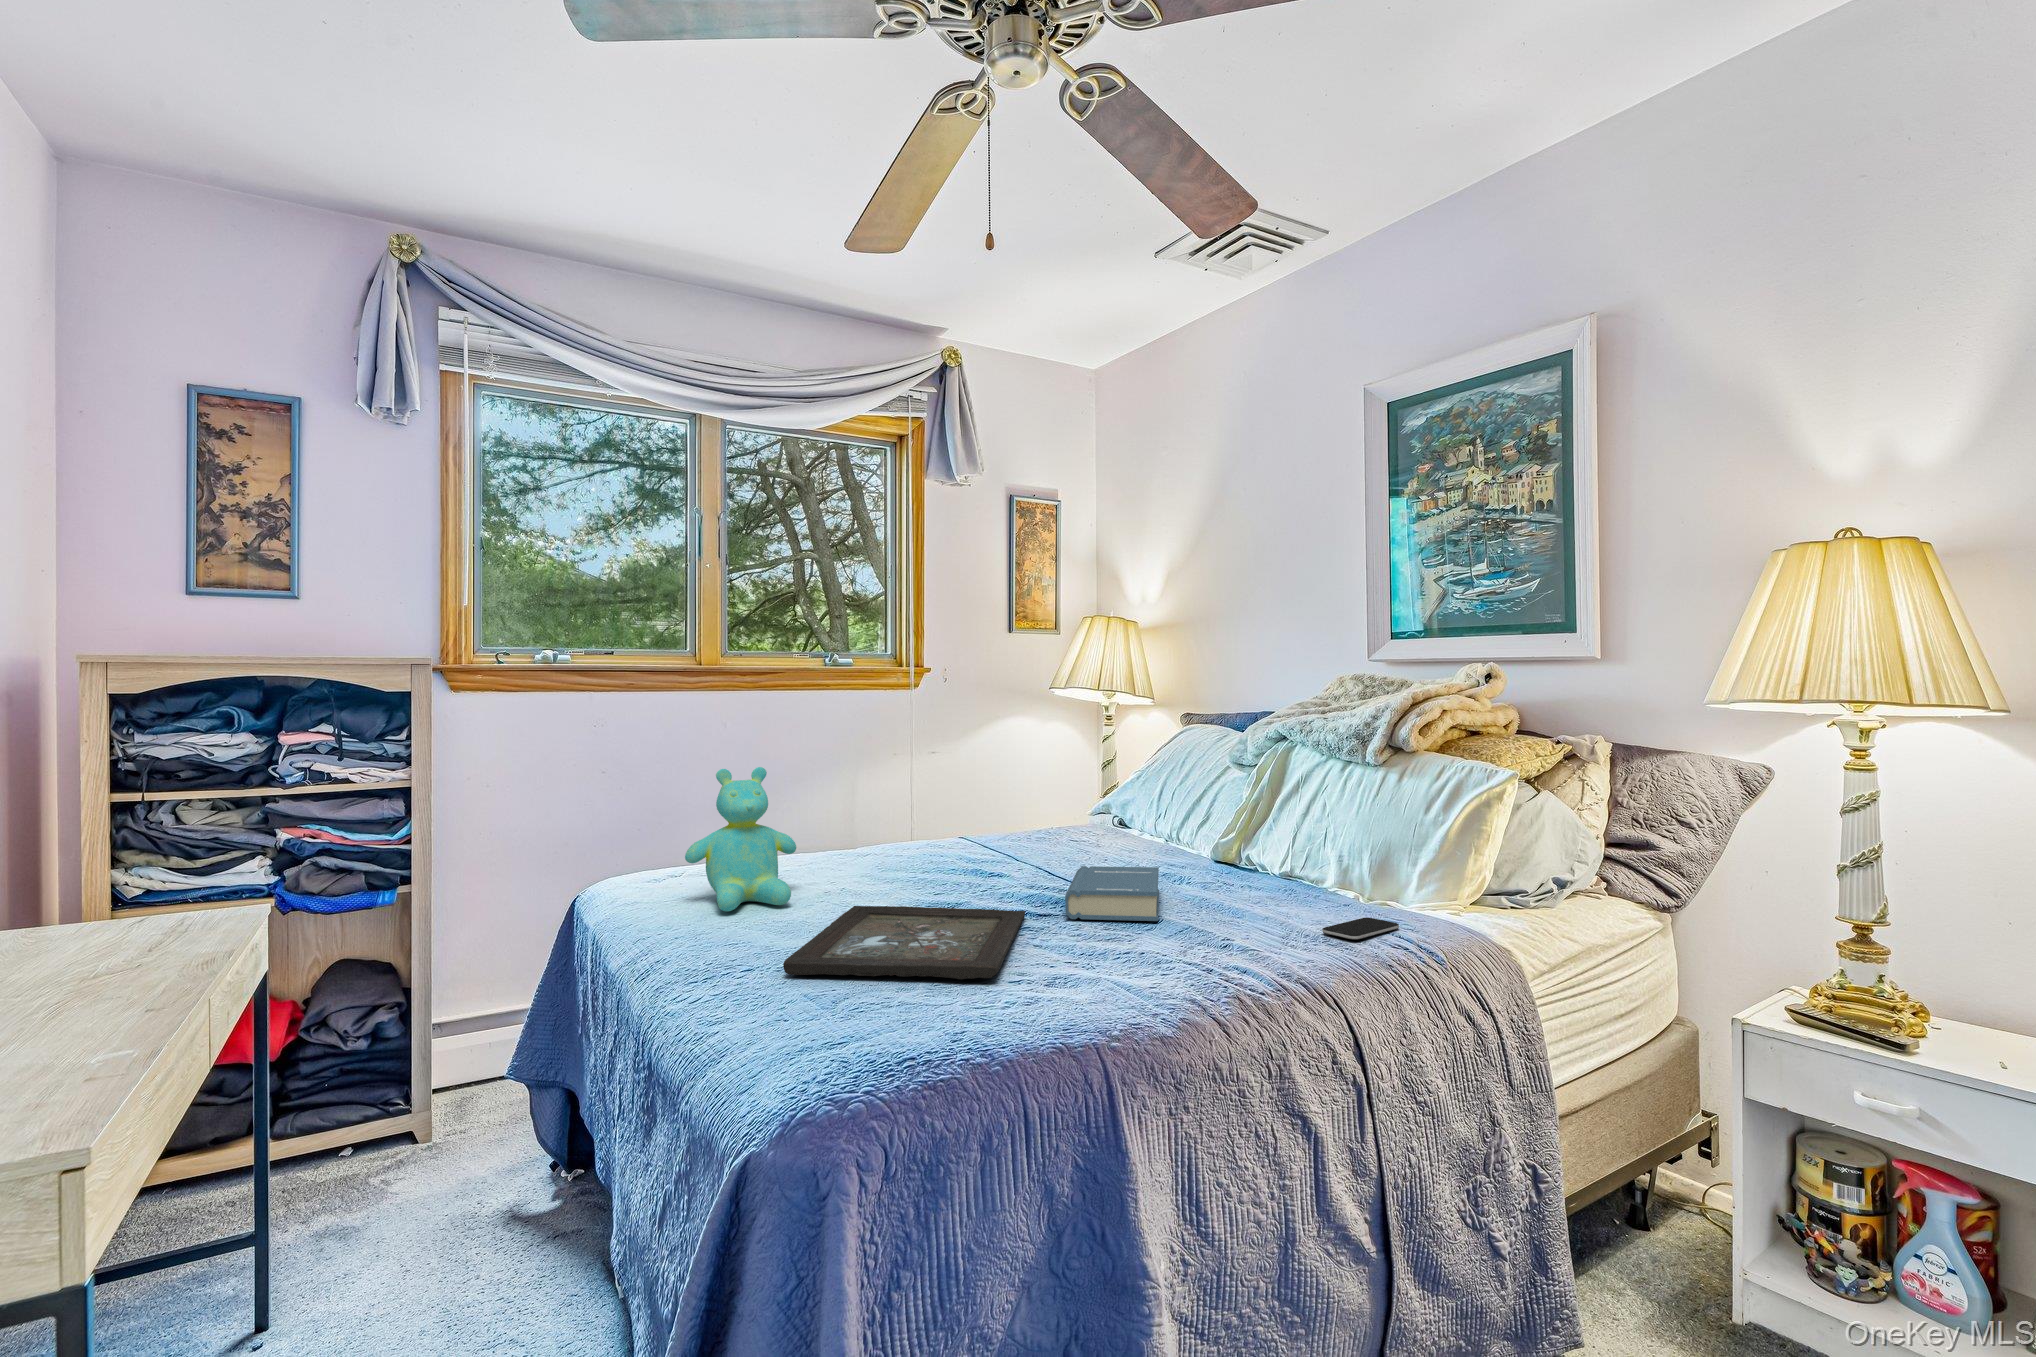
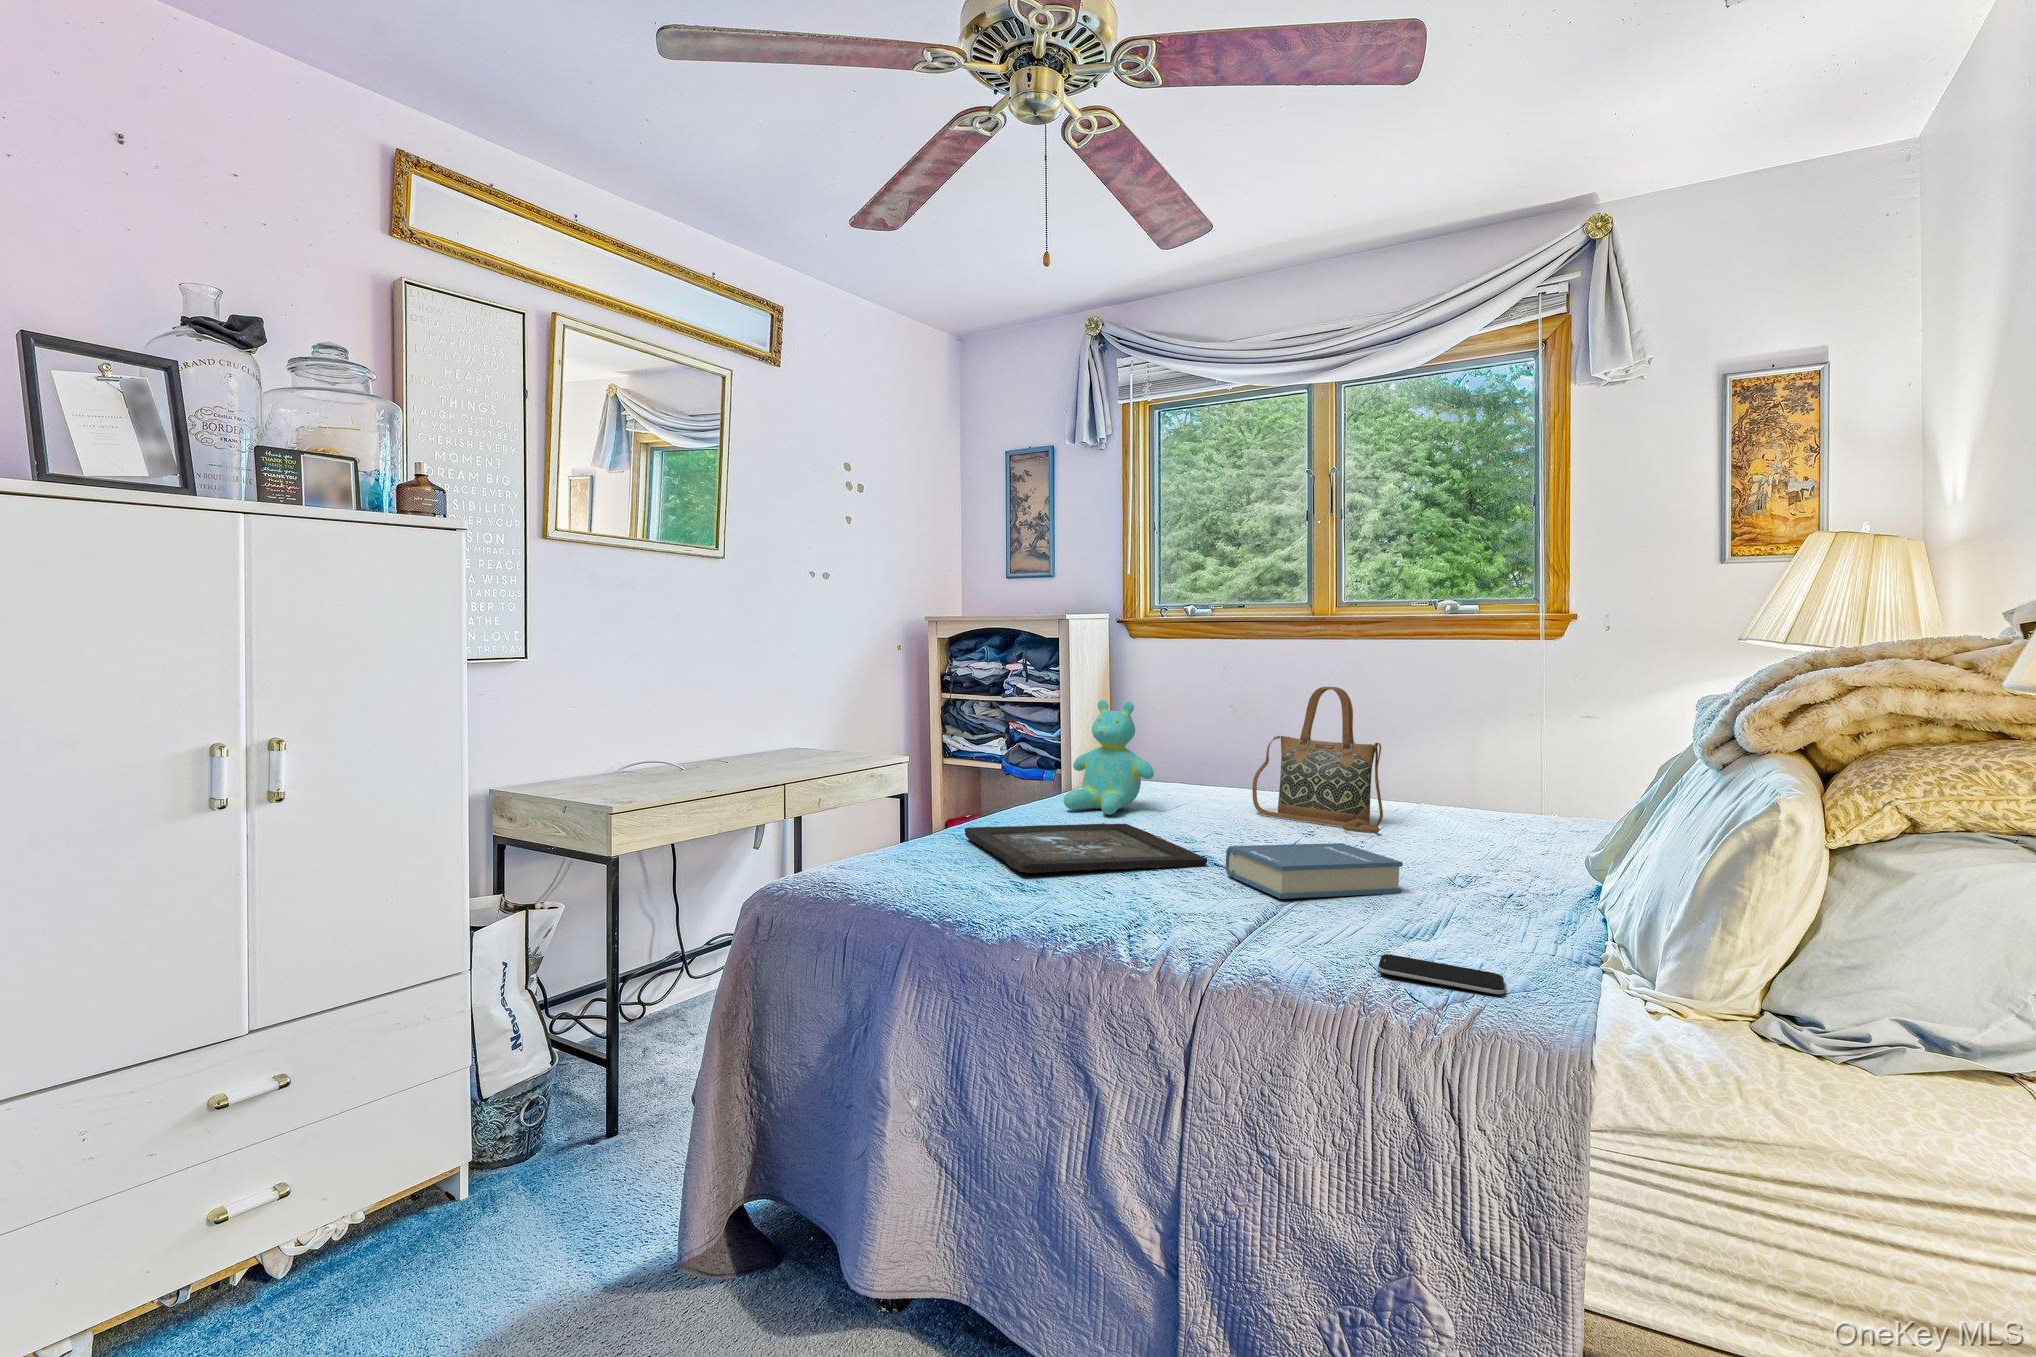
handbag: none [849,729,991,866] -> present [1252,687,1383,833]

